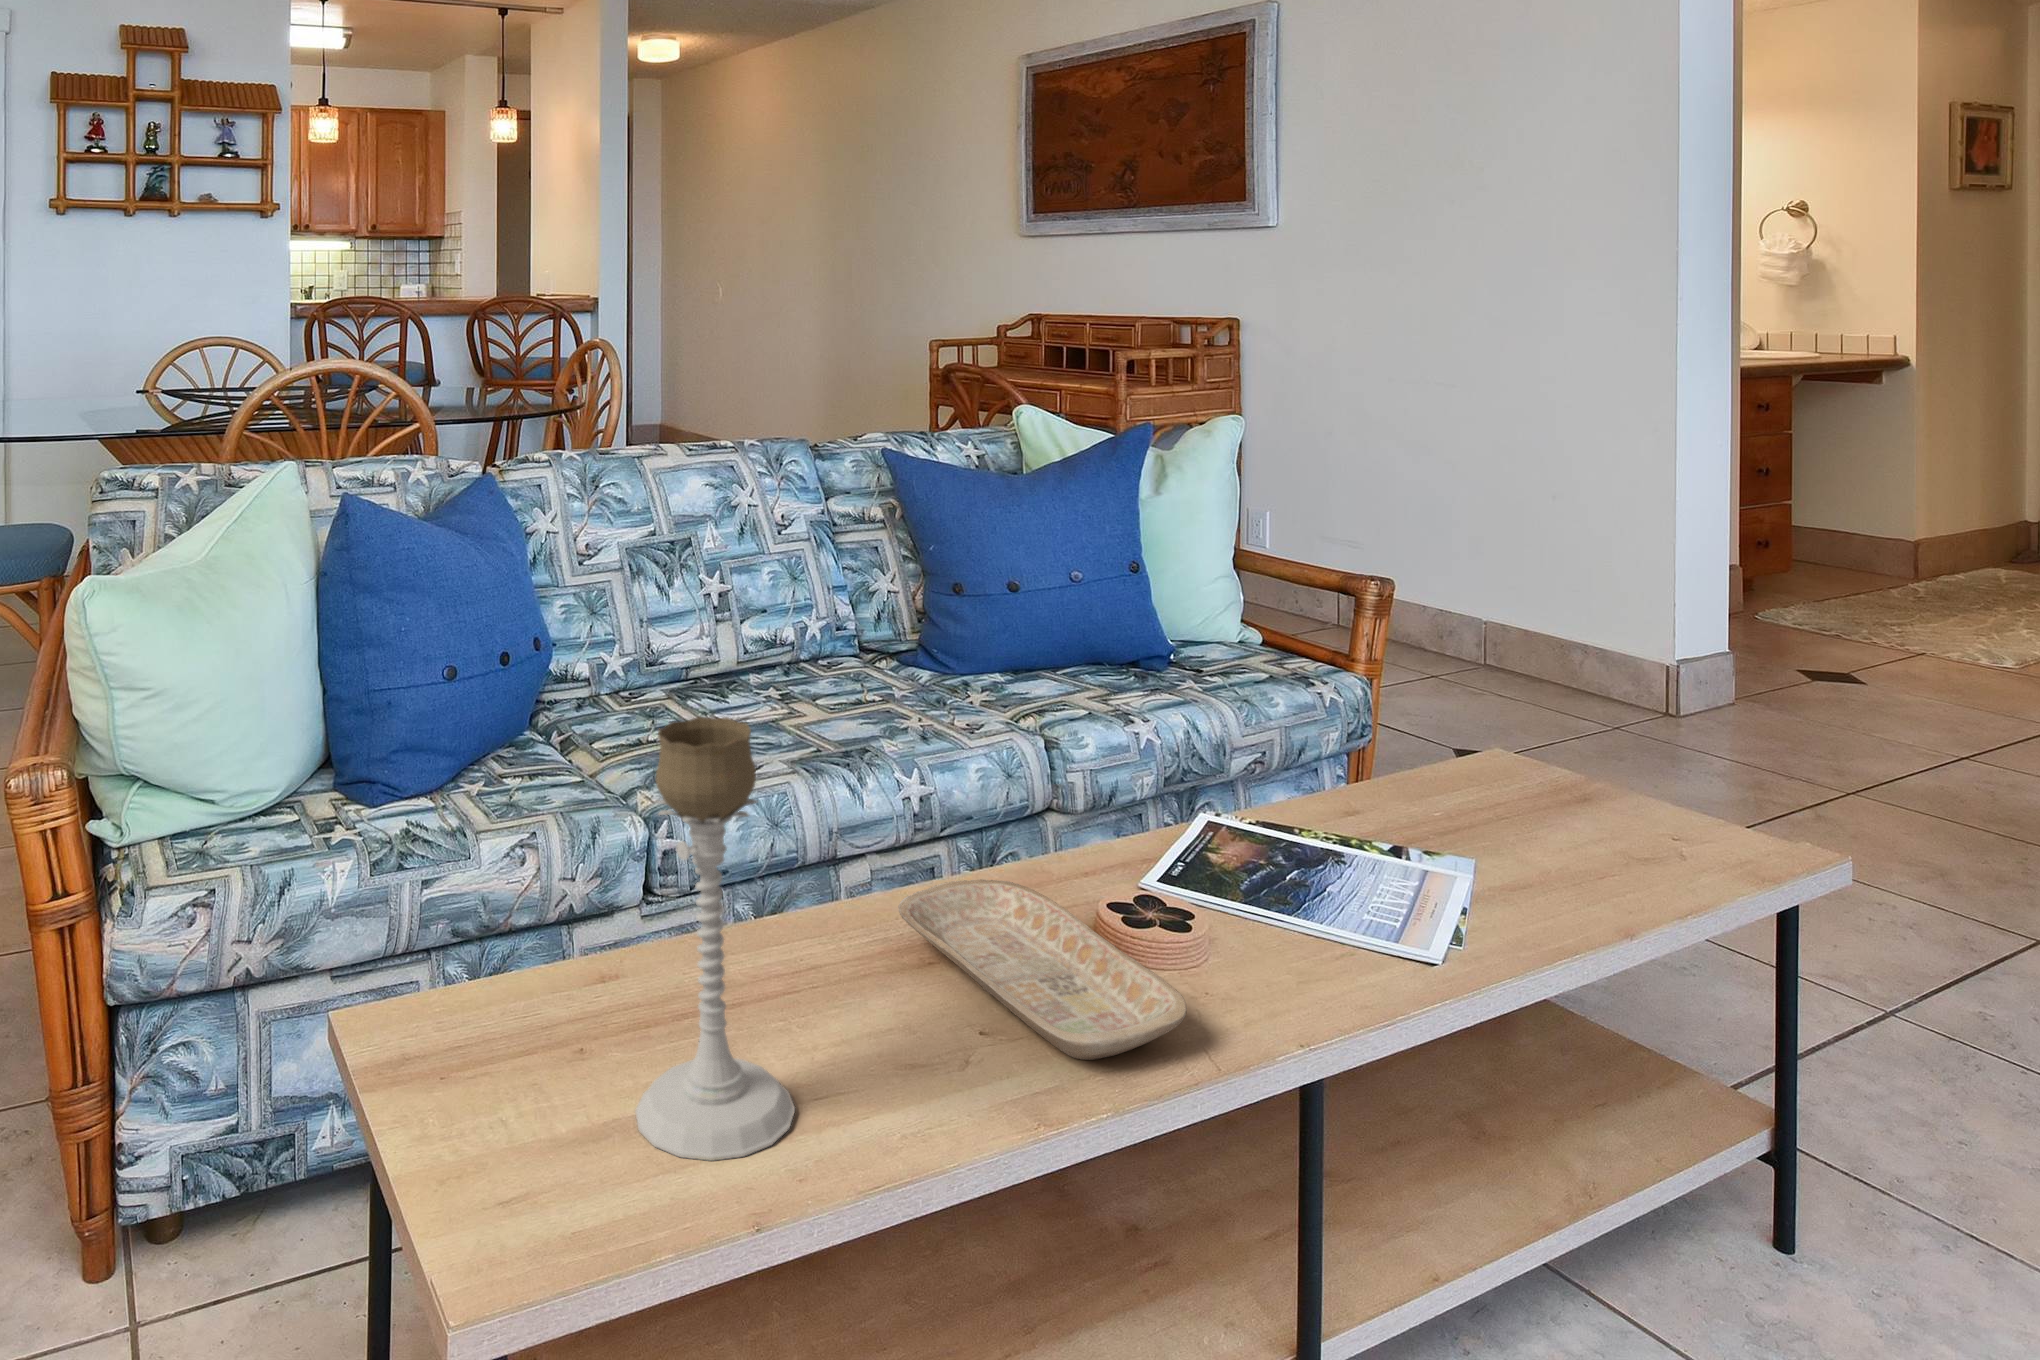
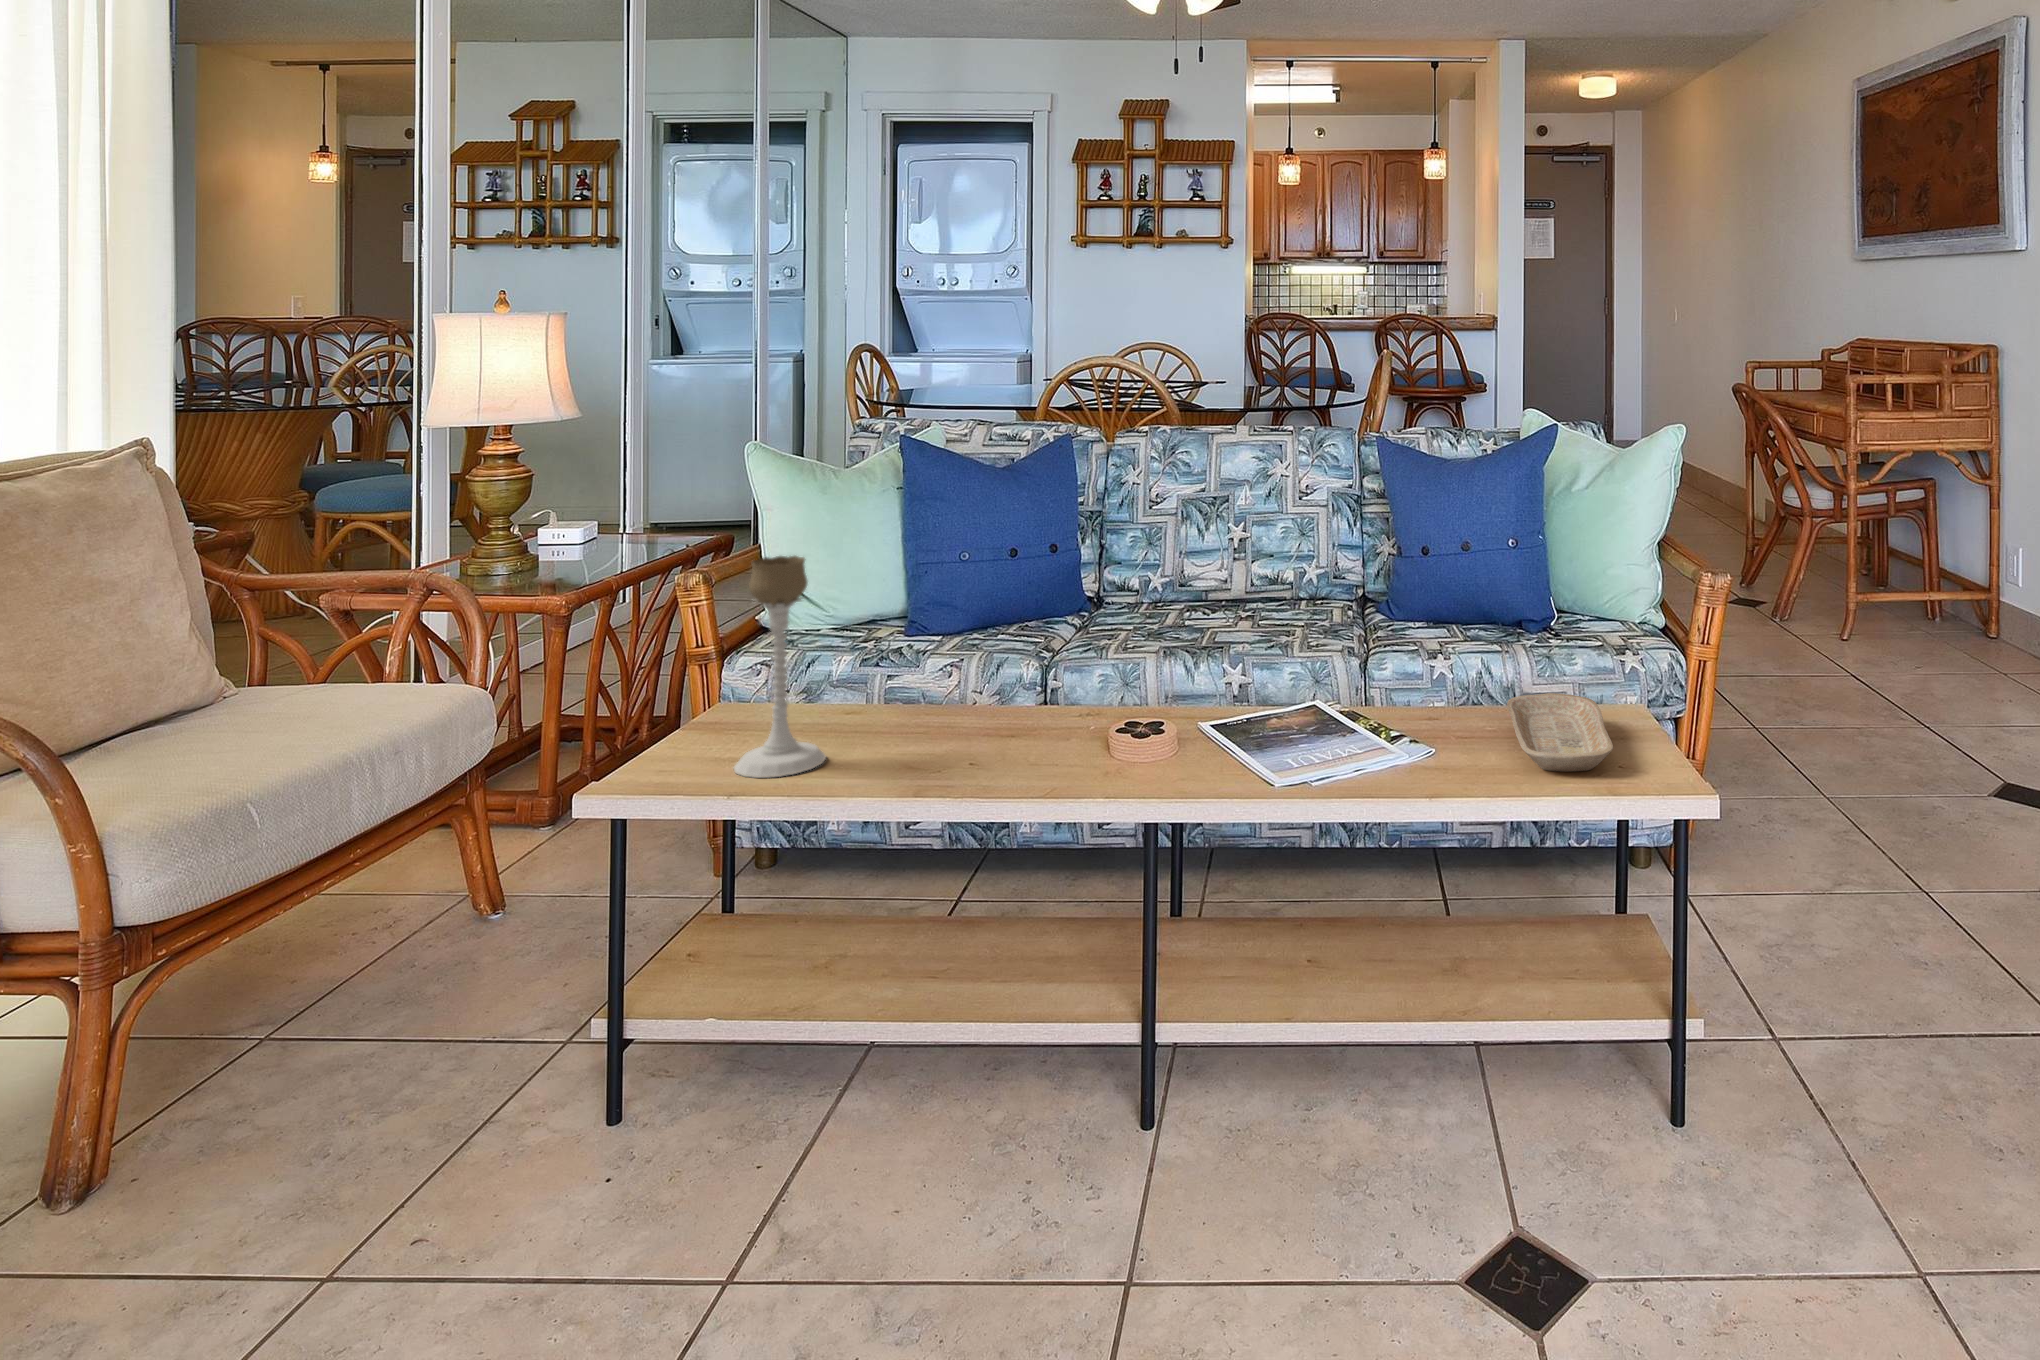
tray: present [898,879,1187,1060] -> present [1507,693,1613,772]

